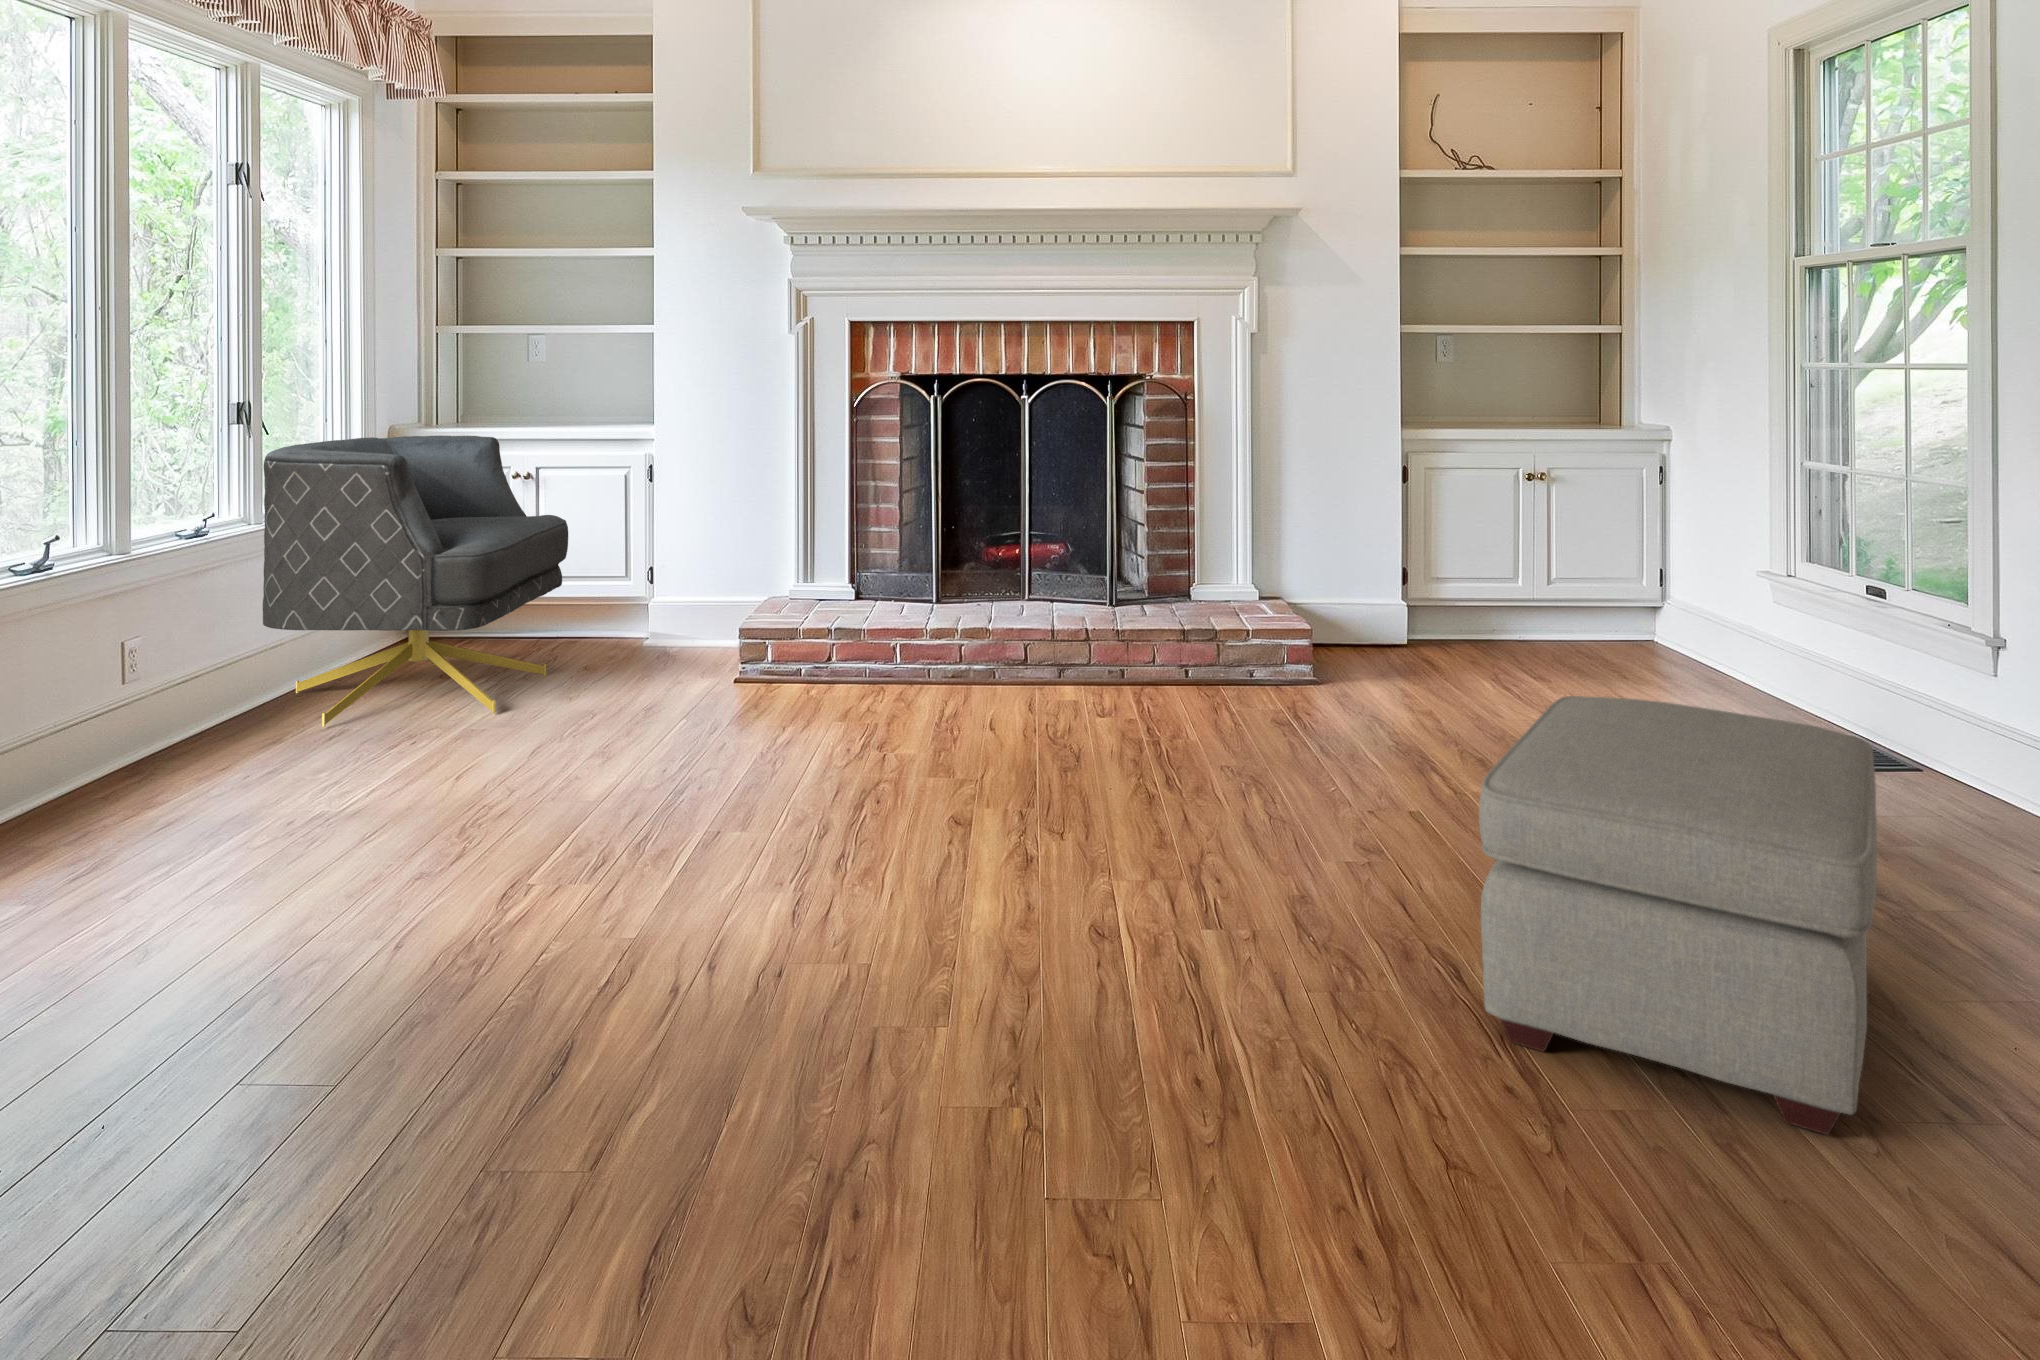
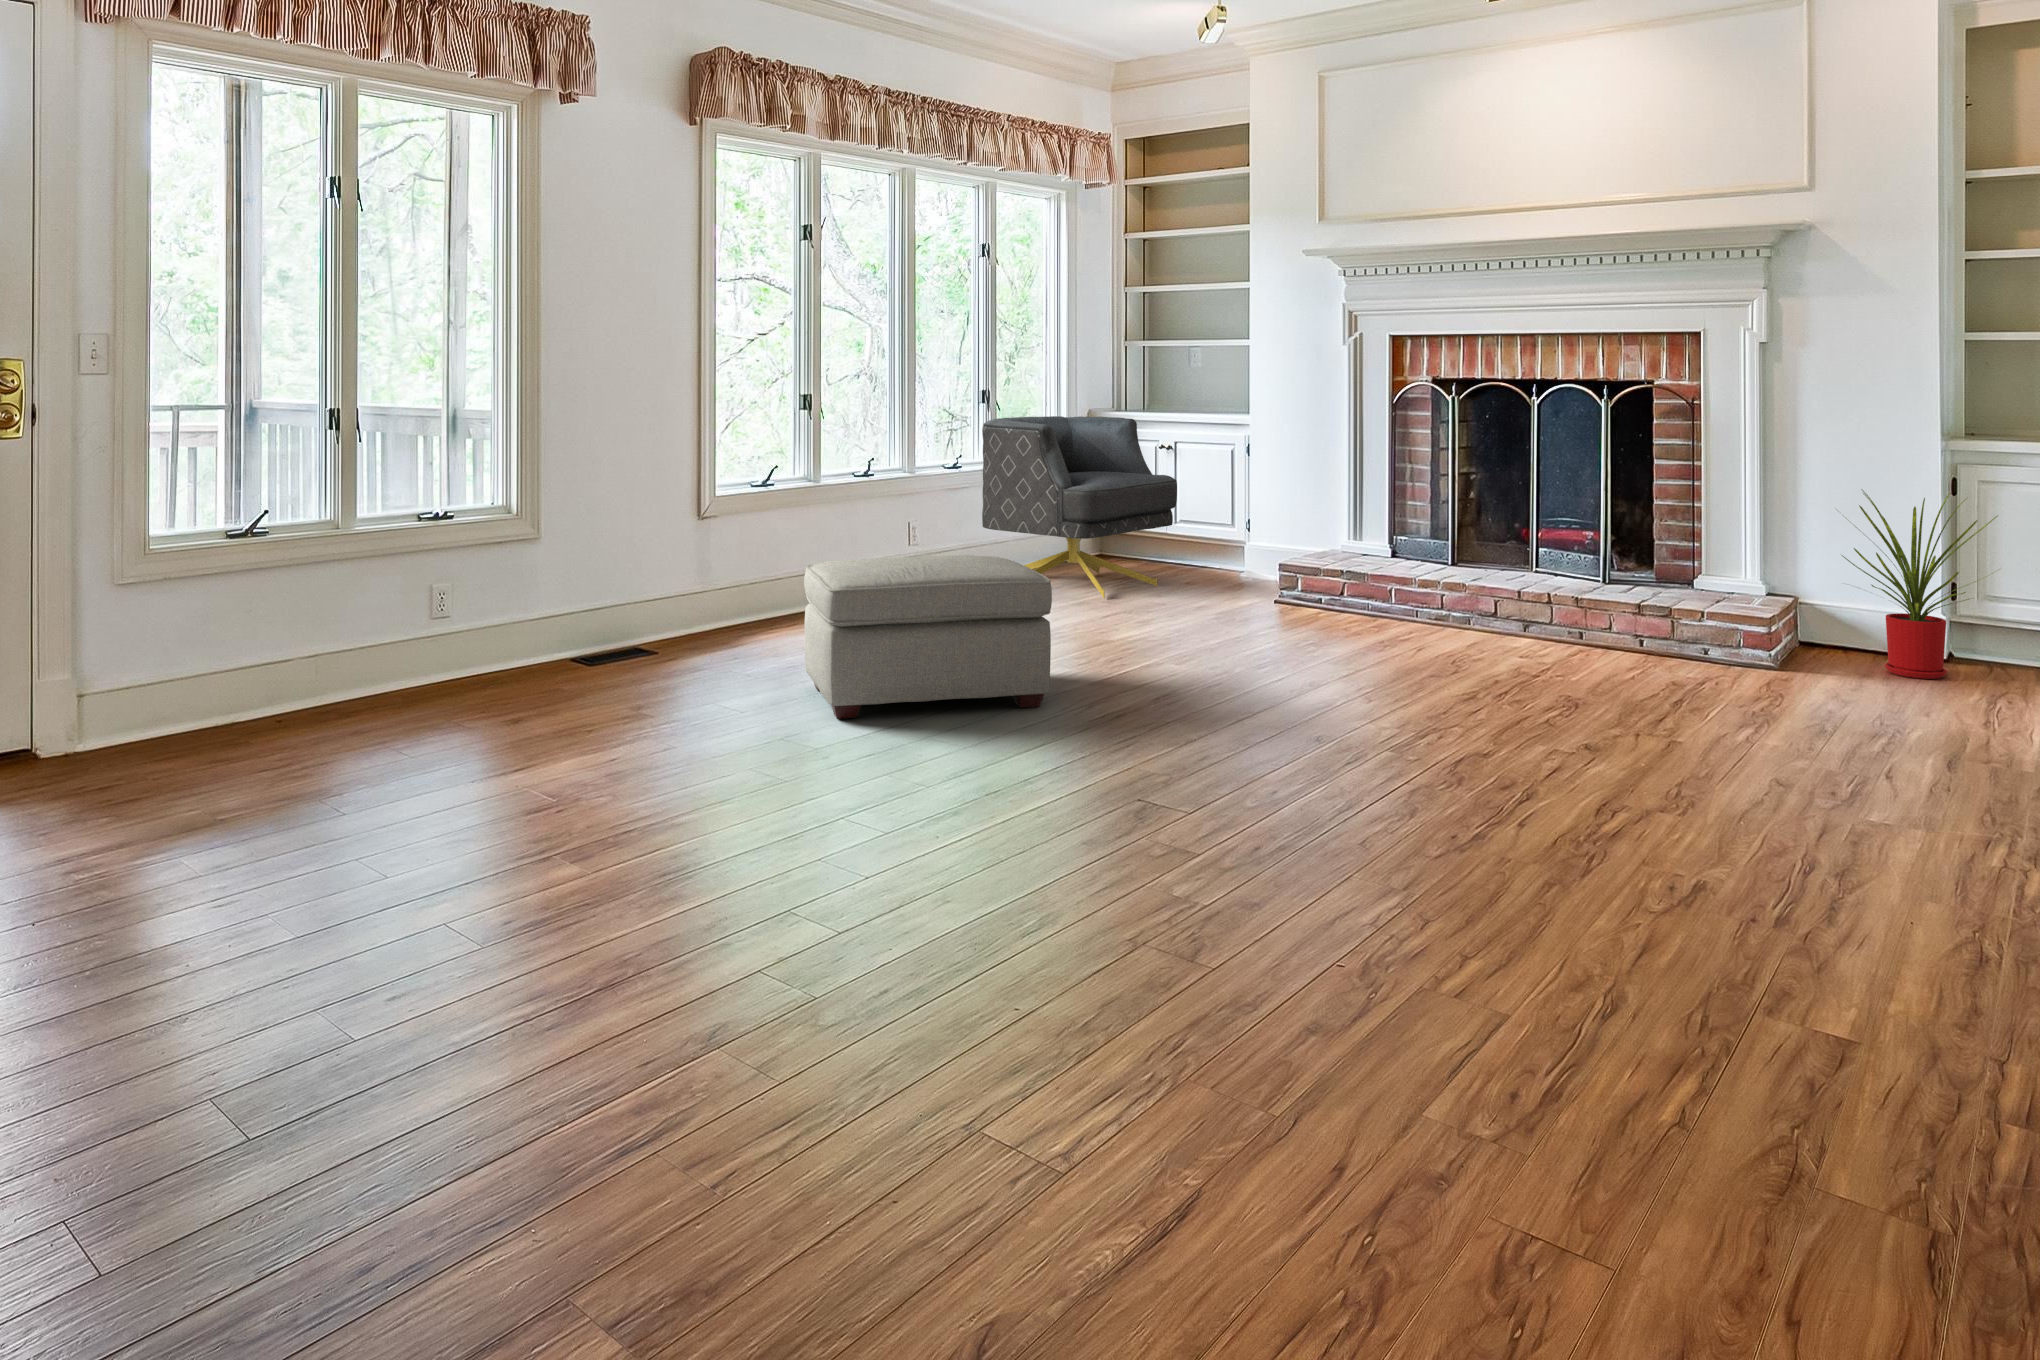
house plant: none [1339,480,1483,668] -> present [1842,490,1998,679]
ottoman: present [1479,696,1877,1135] -> present [804,555,1052,719]

